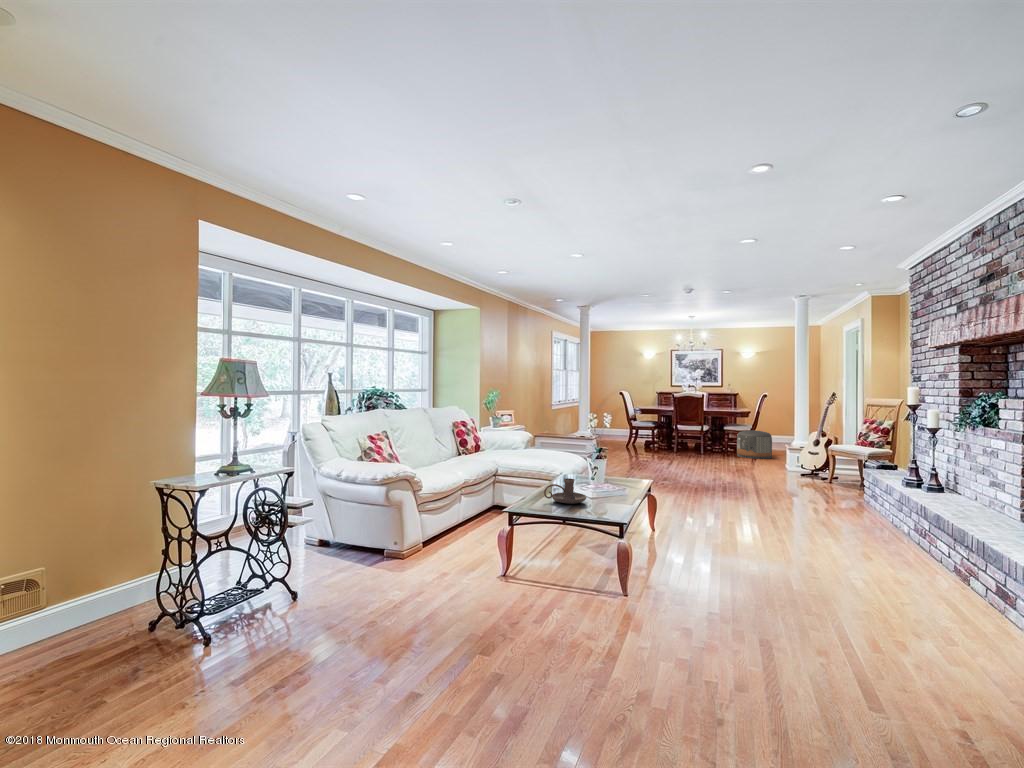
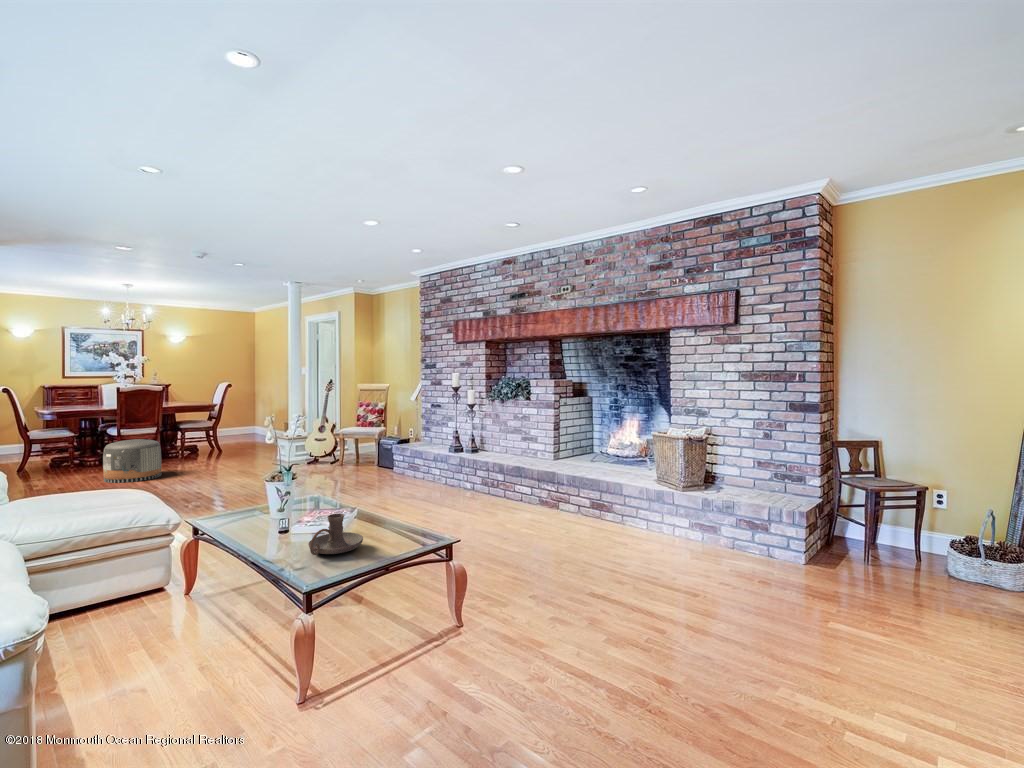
pouf: present [737,430,772,459] -> present [103,439,162,483]

